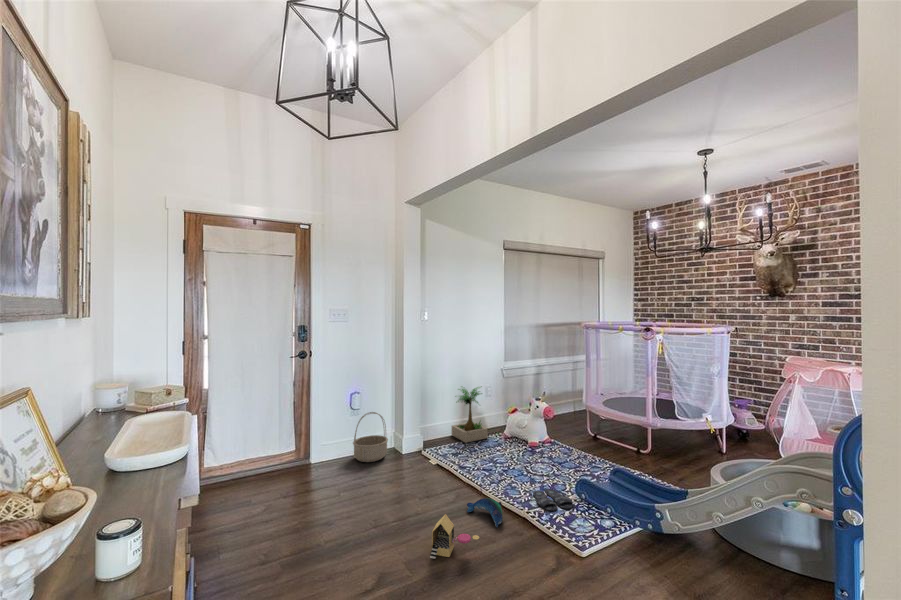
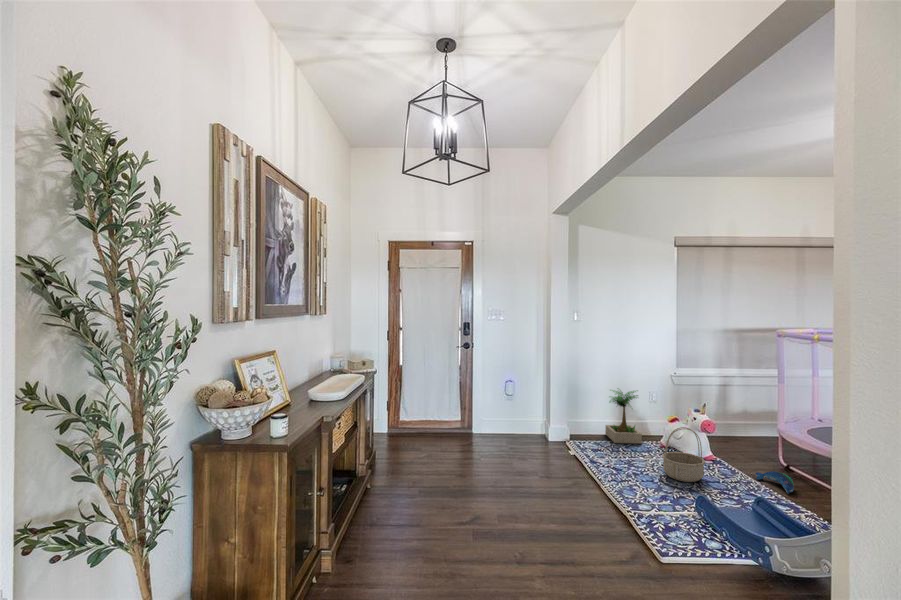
basket: present [353,412,388,462] -> present [662,427,705,482]
slippers: present [533,489,573,511] -> none [648,498,690,522]
plush toy: present [467,498,502,527] -> present [755,471,794,494]
toy house: present [430,514,479,559] -> none [519,486,561,520]

